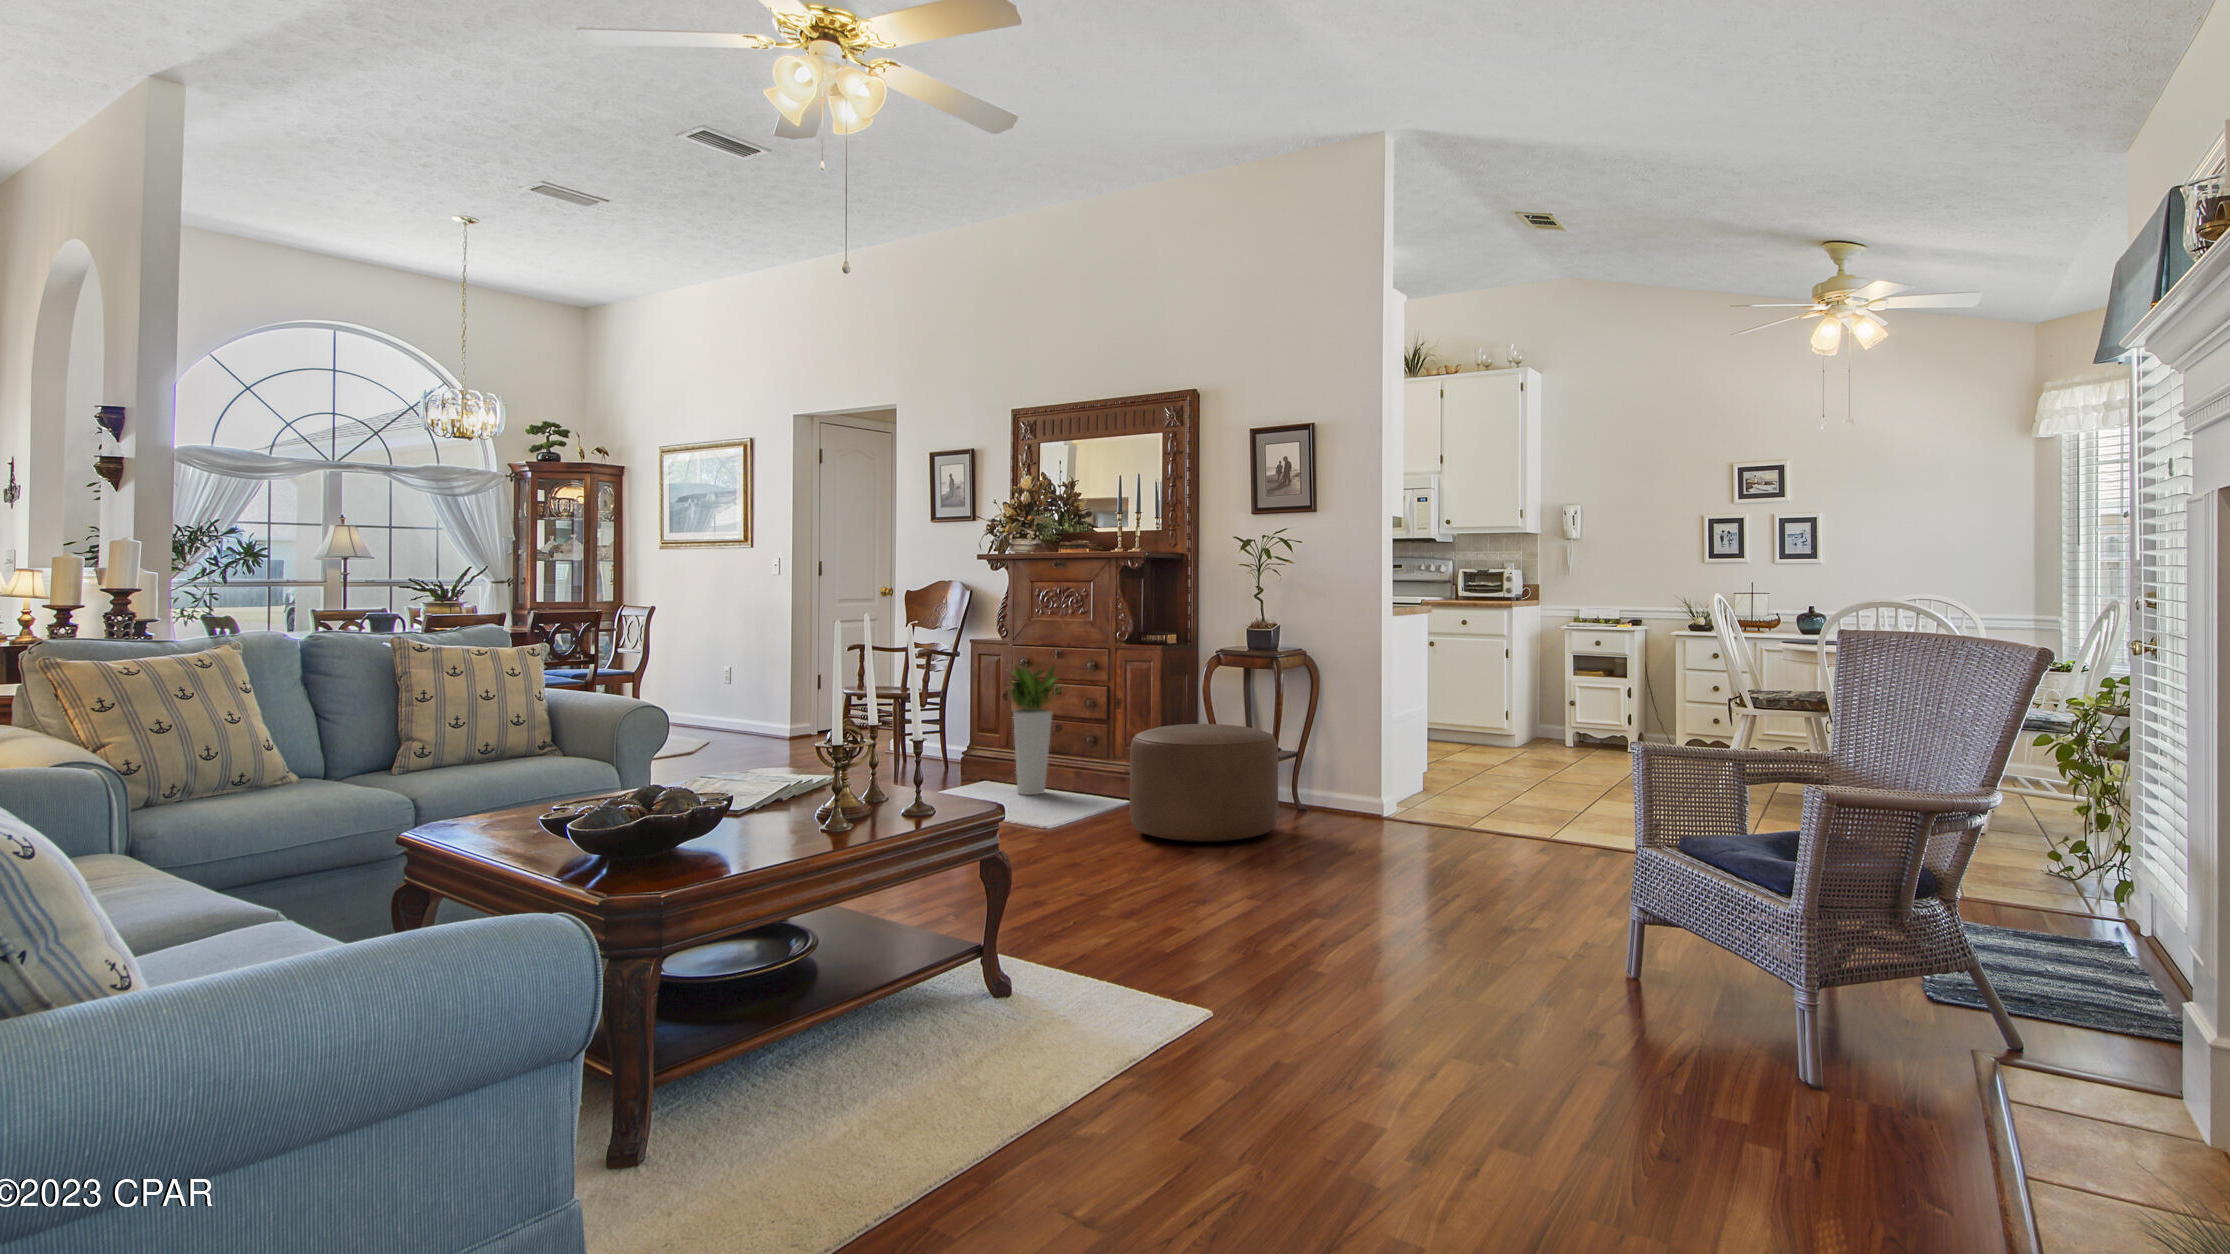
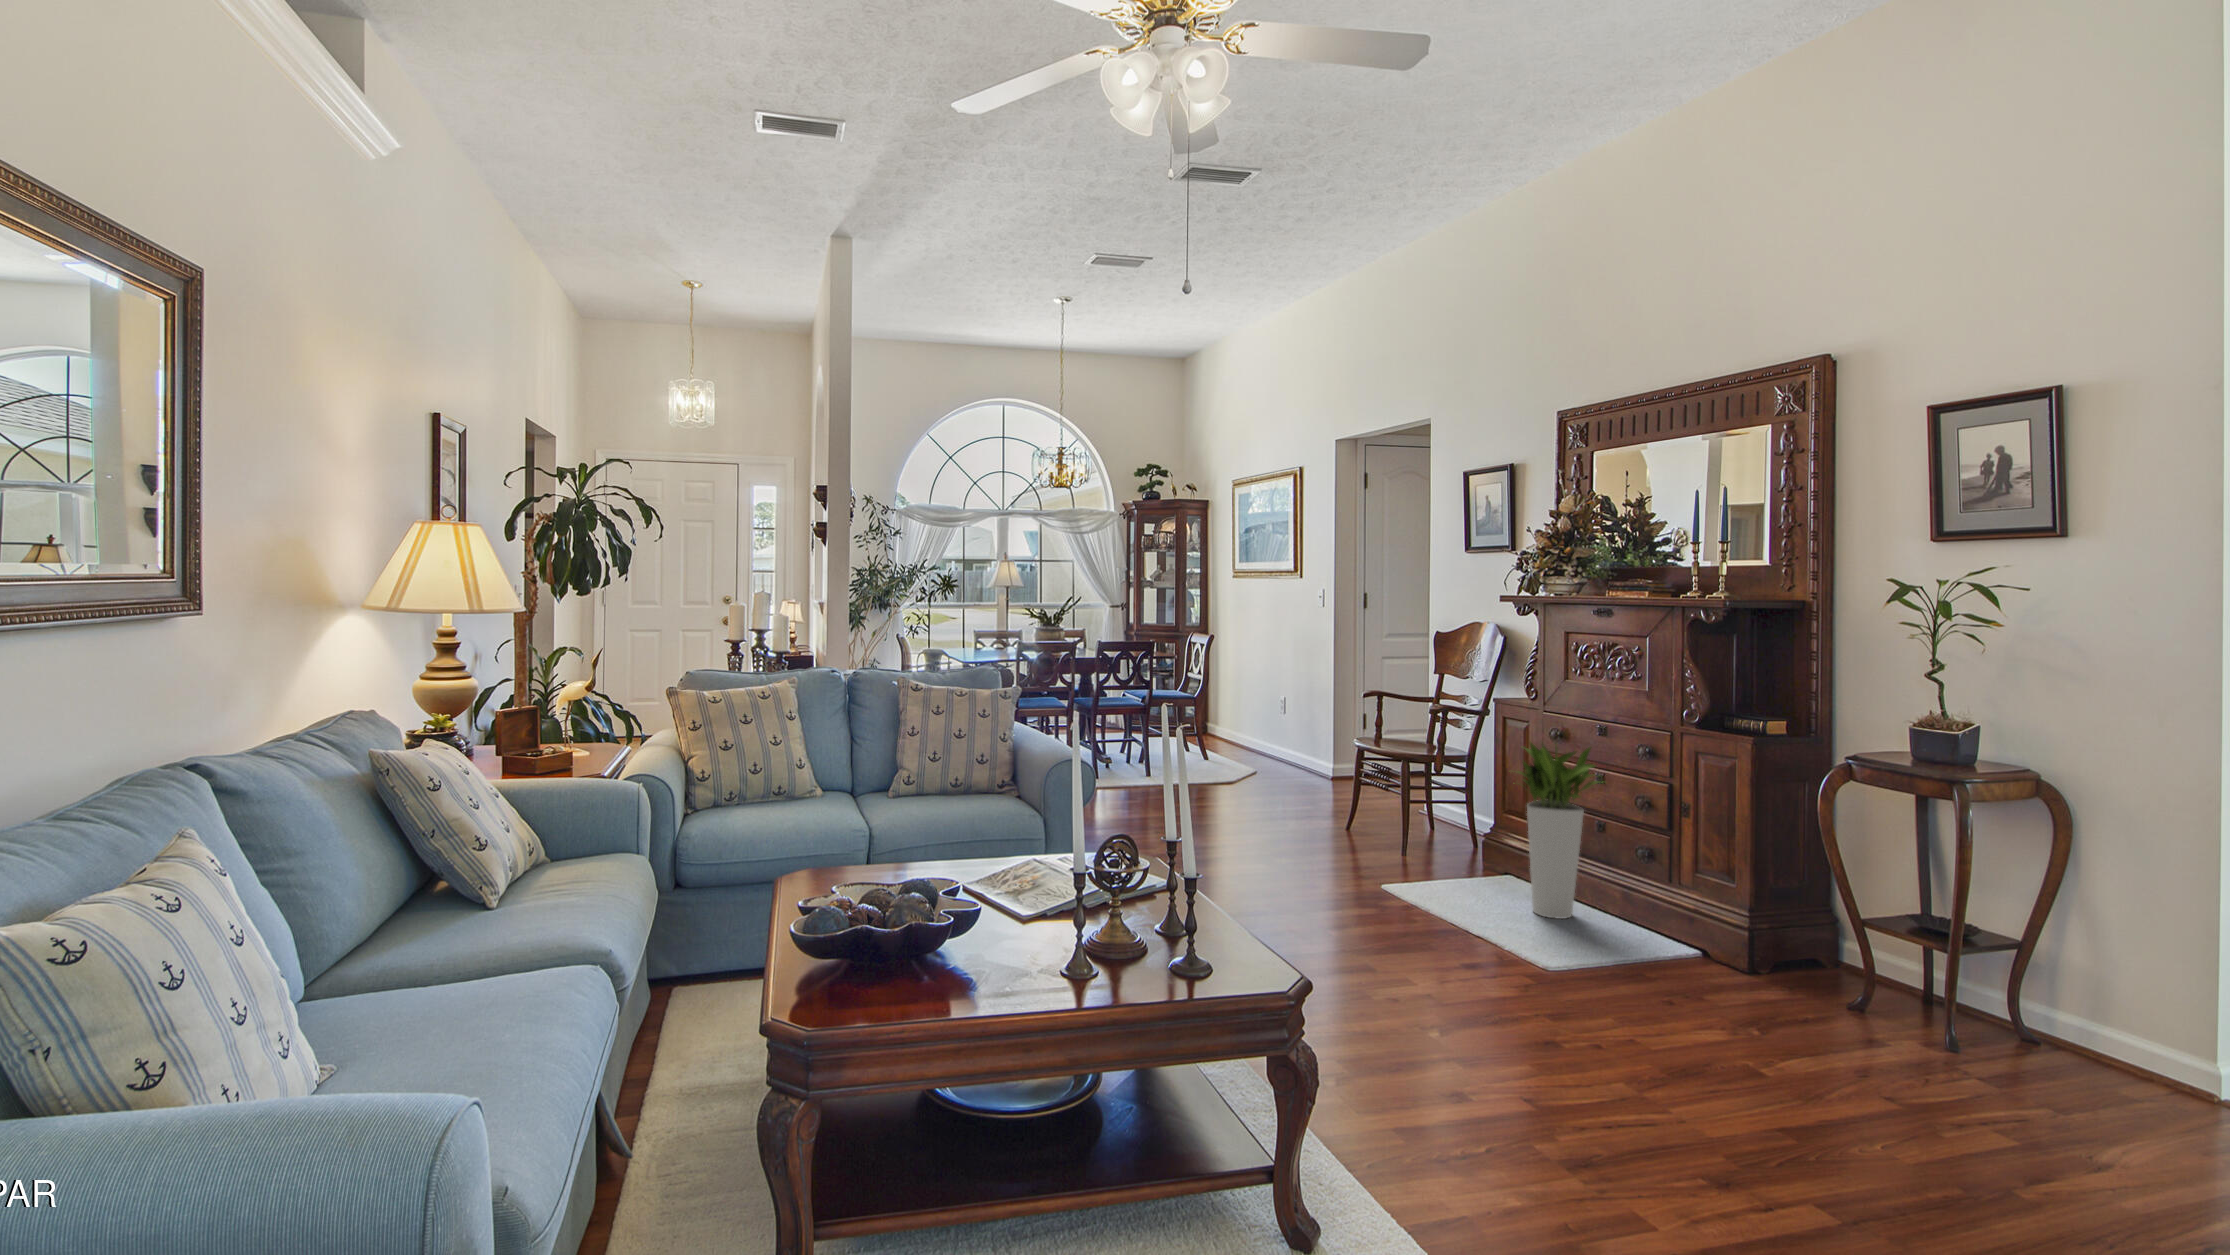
ottoman: present [1130,724,1278,842] -> none [1665,883,1967,1126]

